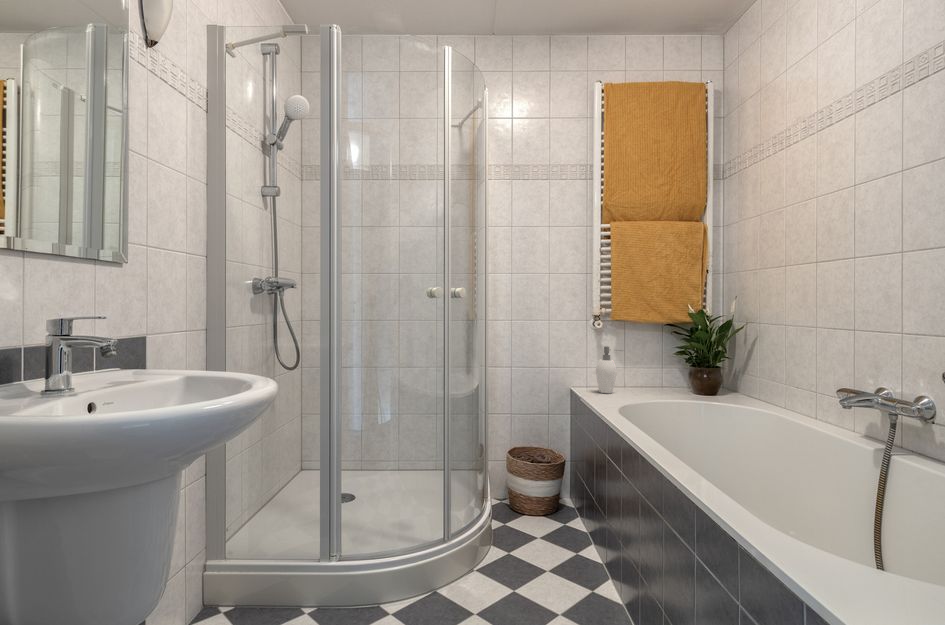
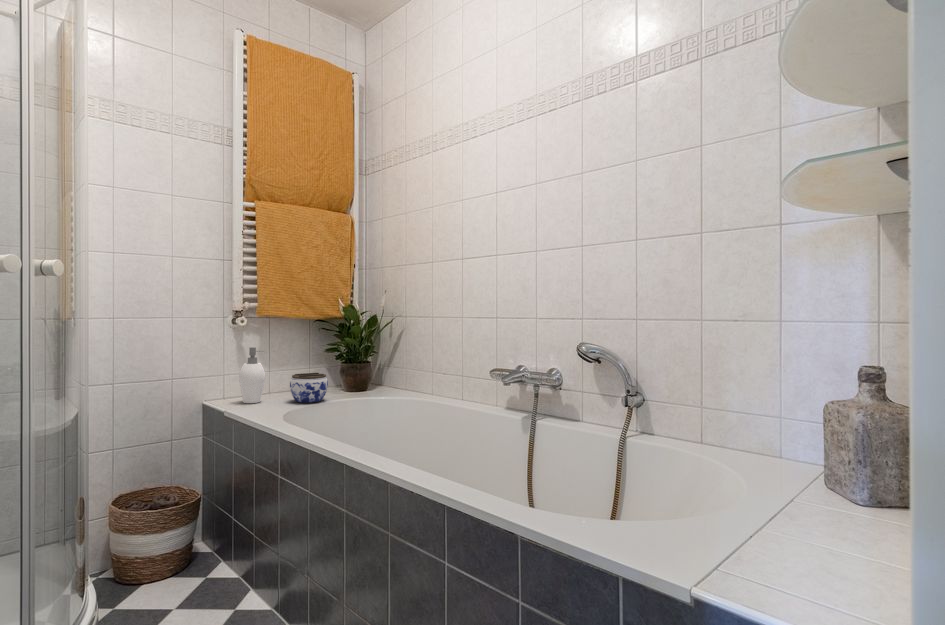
jar: none [636,372,671,400] -> present [290,373,328,403]

